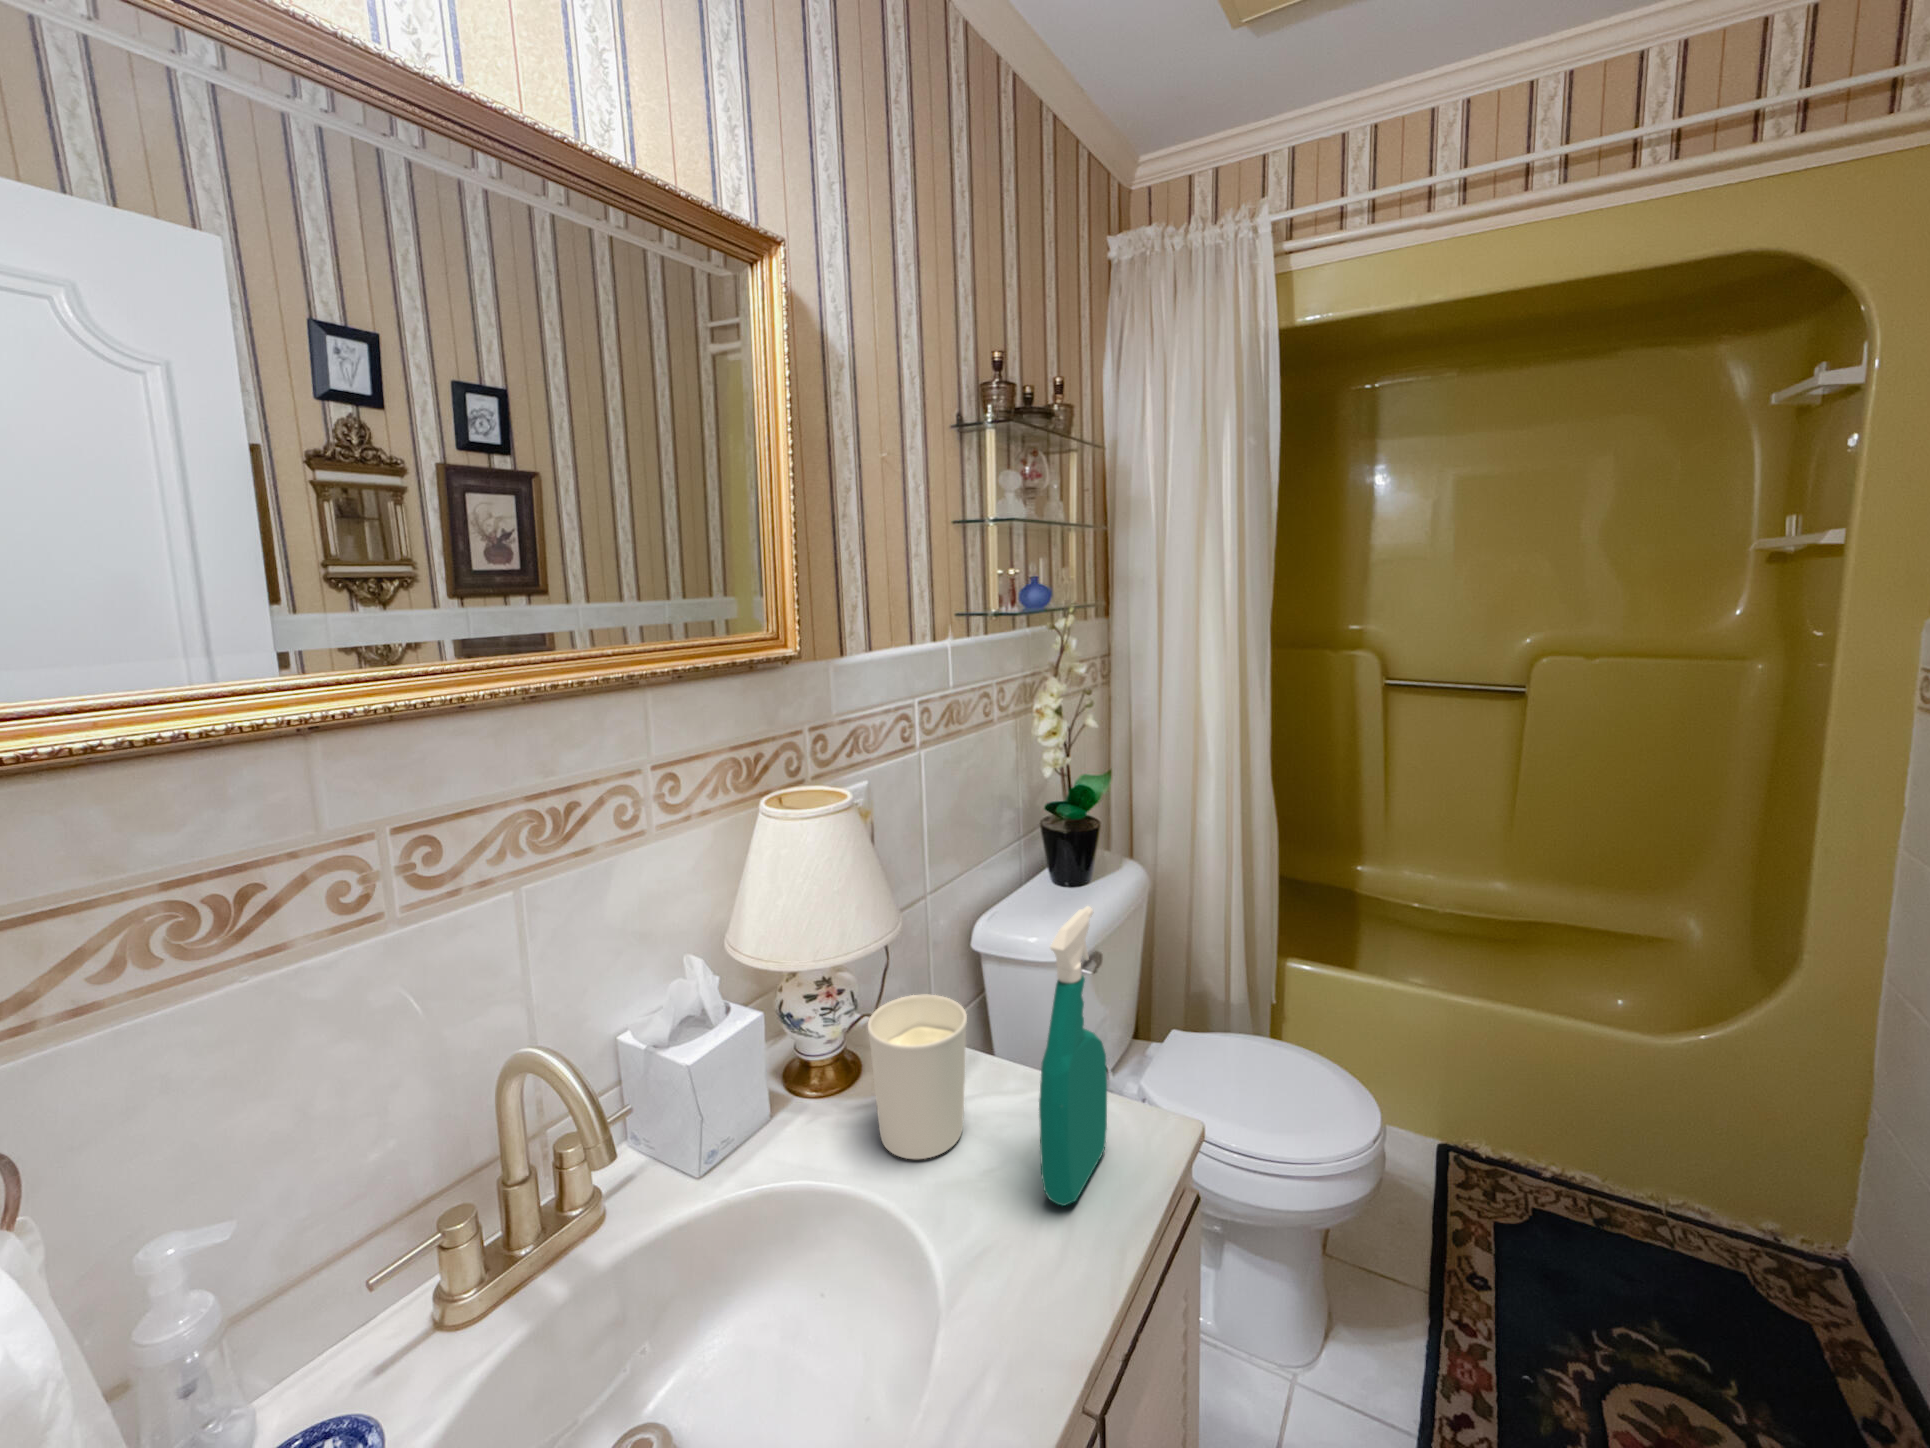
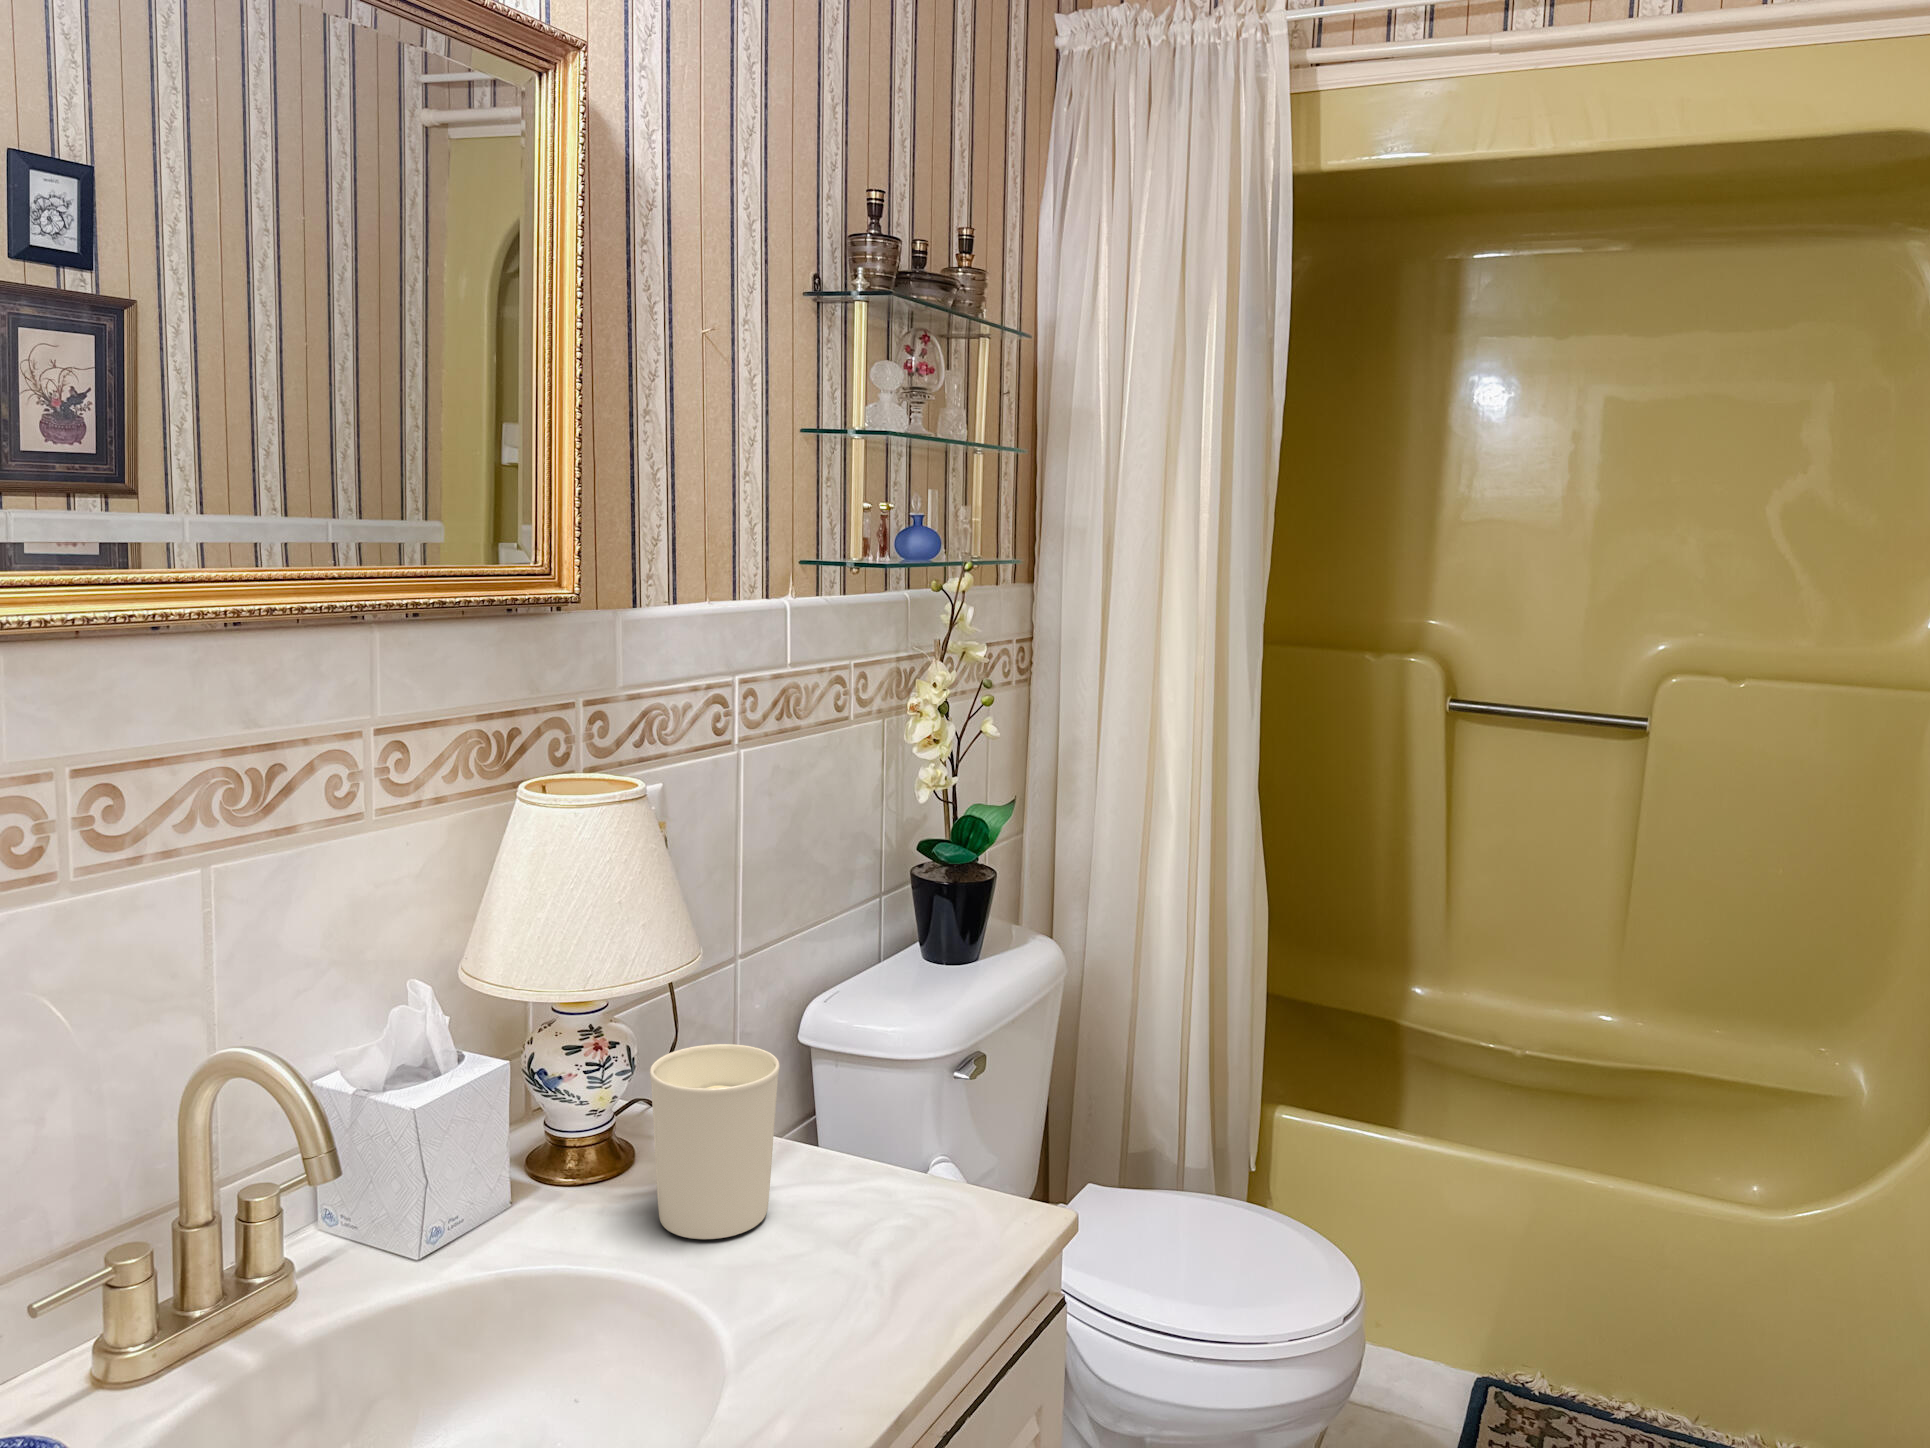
spray bottle: present [1039,906,1107,1206] -> none [860,920,953,1279]

